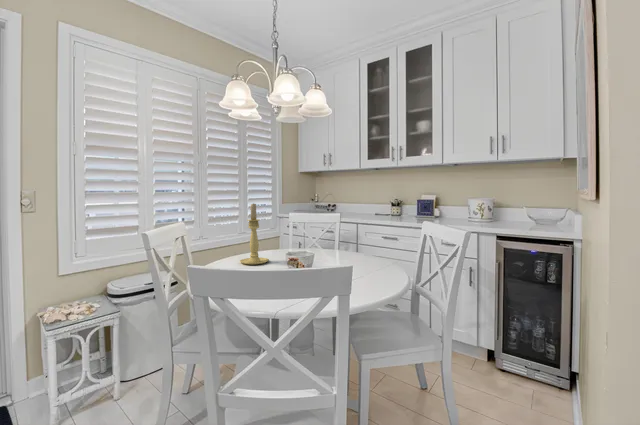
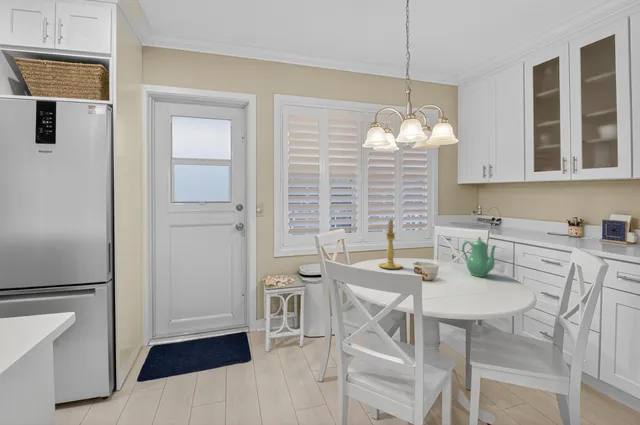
teapot: none [331,218,367,260] -> present [462,237,496,277]

